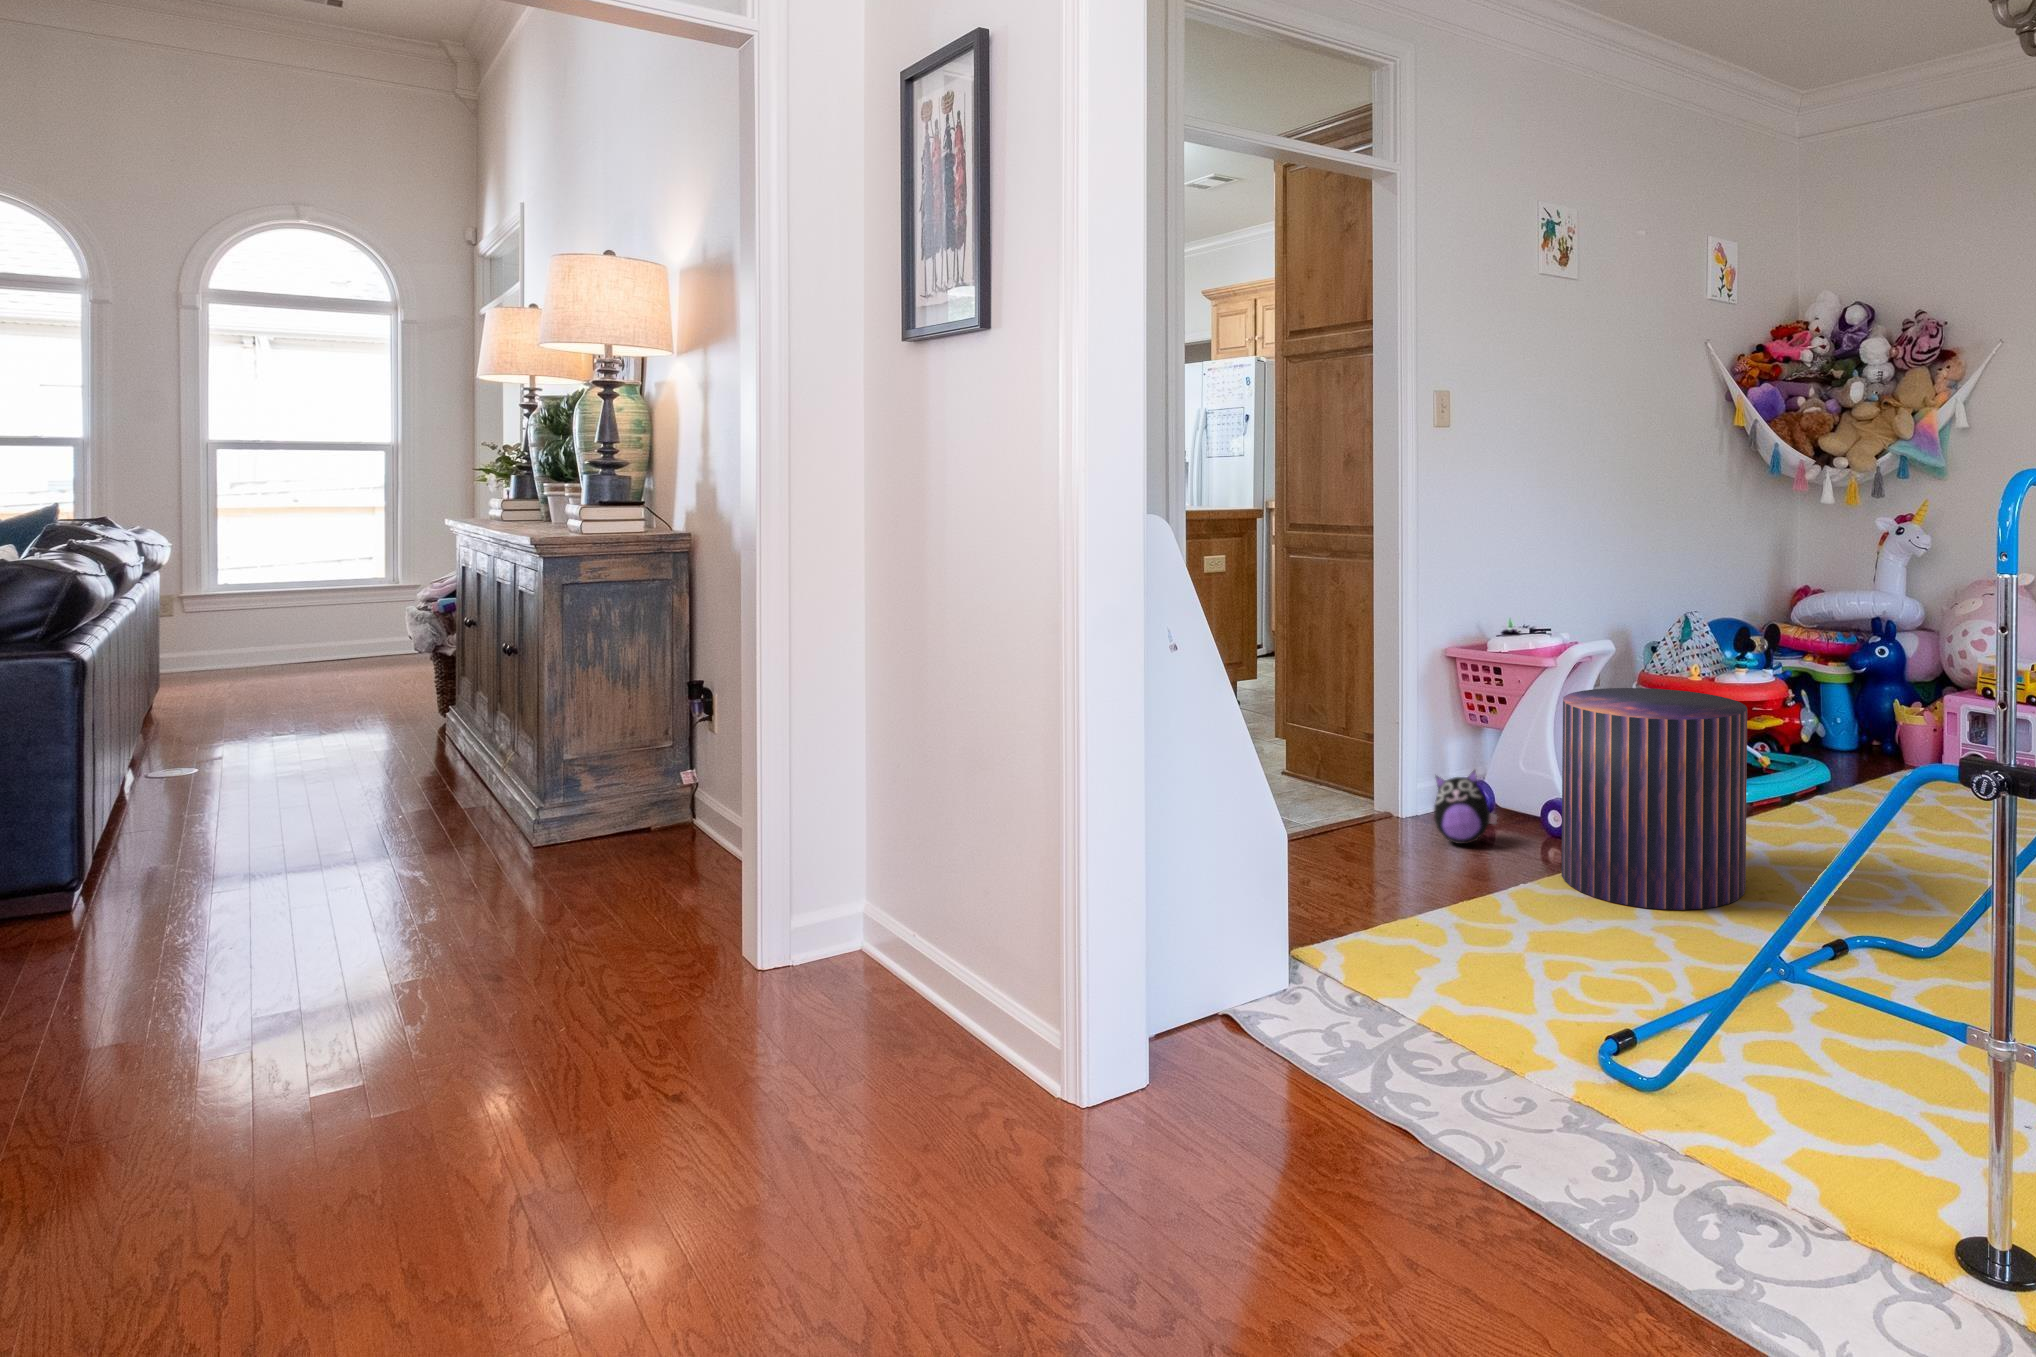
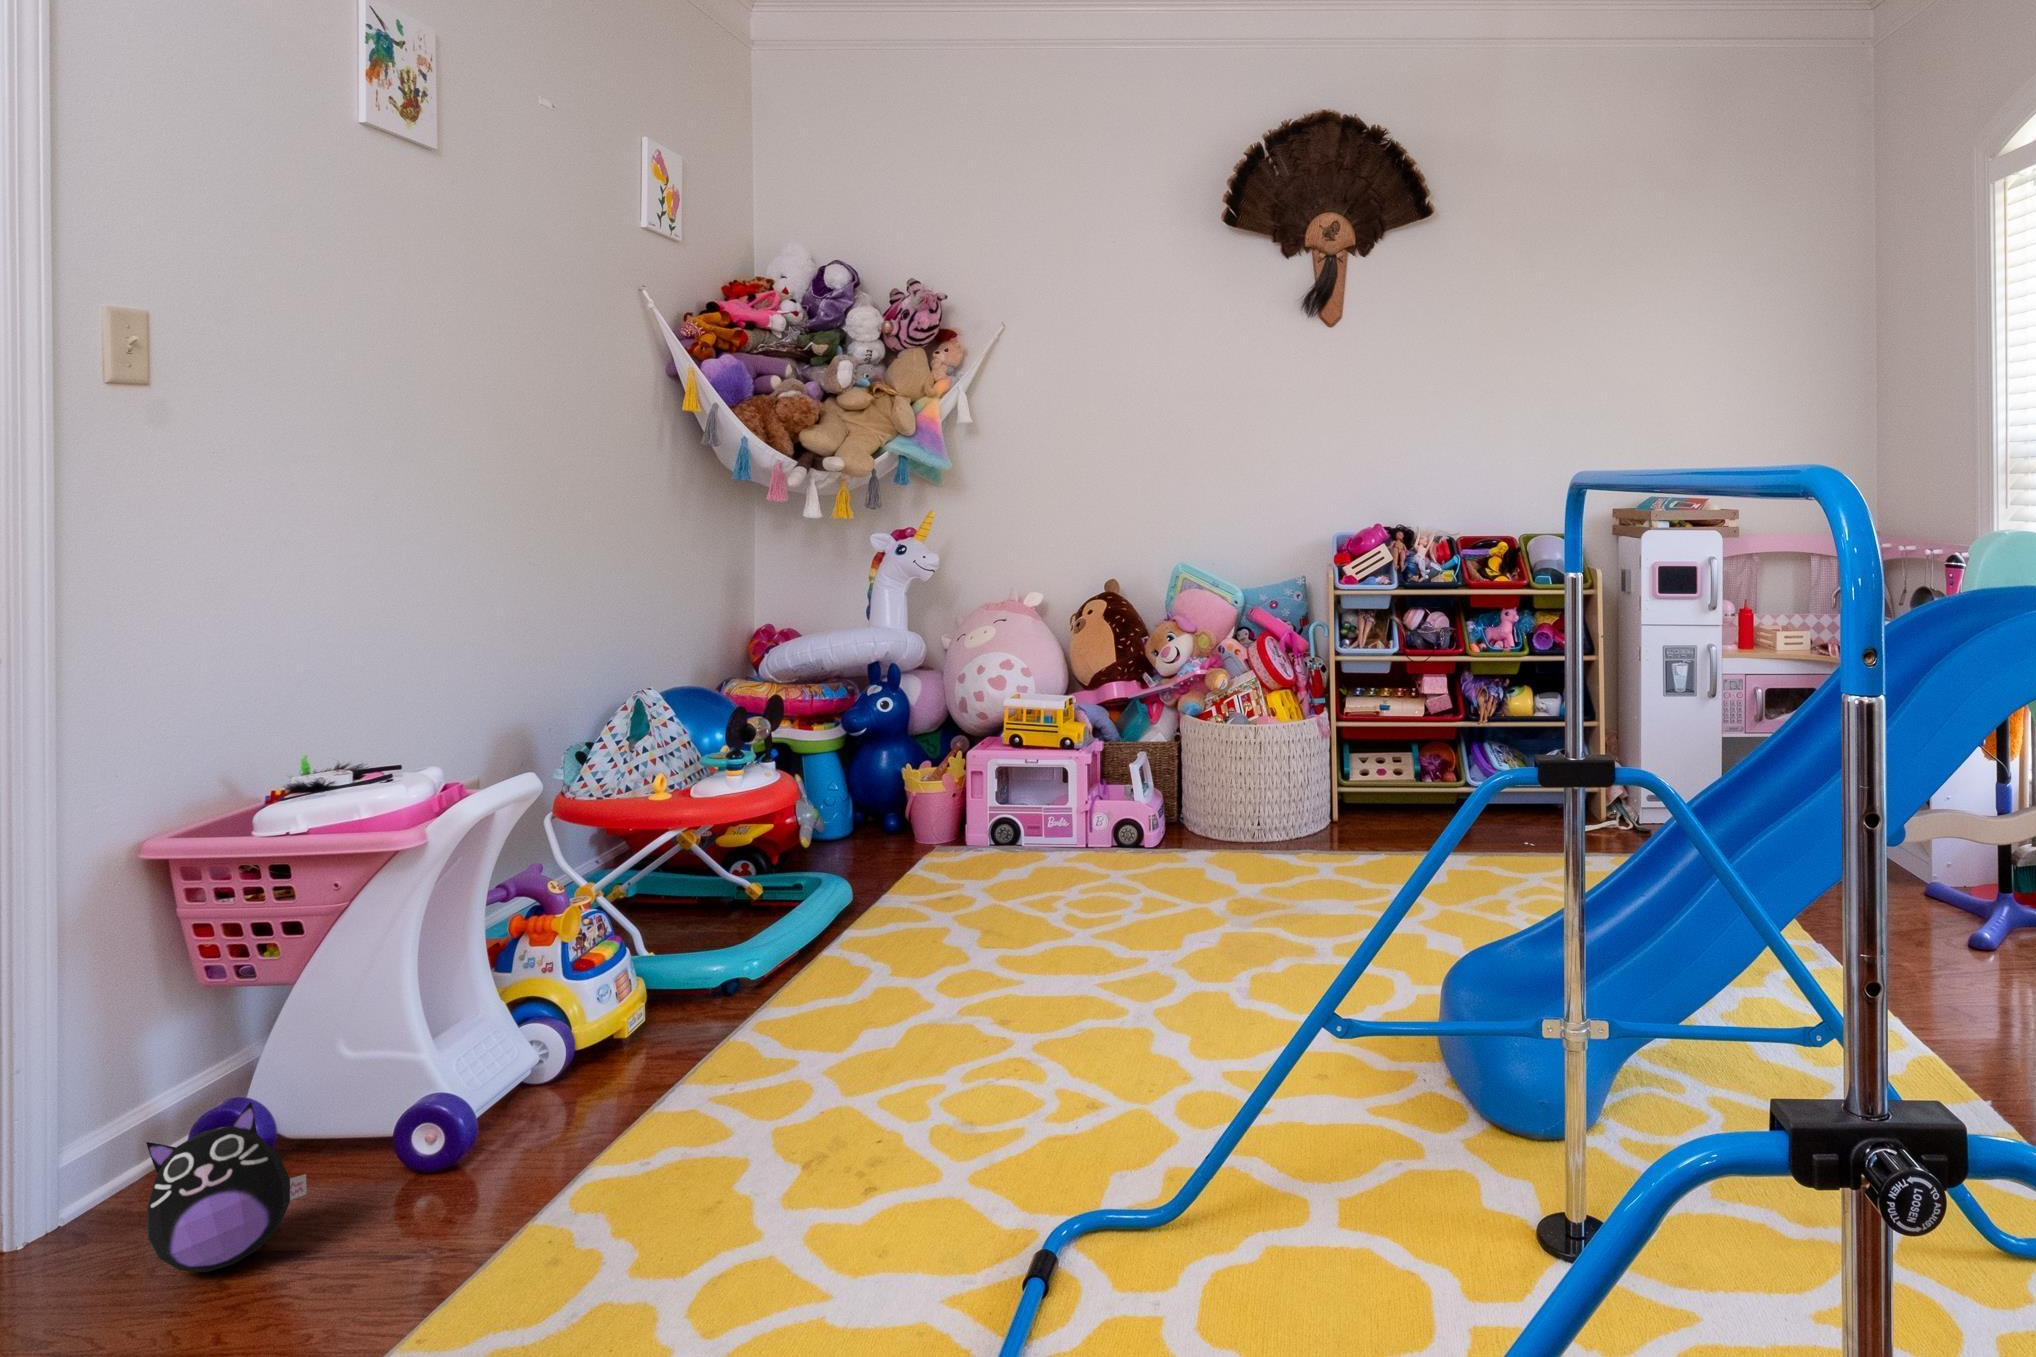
pouf: present [1561,688,1747,910] -> none [457,866,804,1314]

